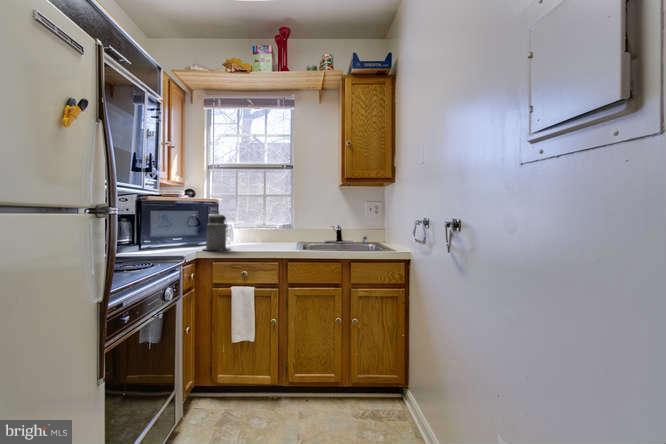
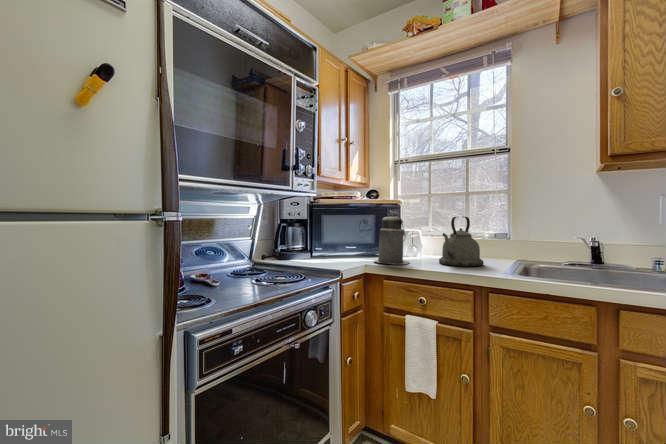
kettle: none [252,214,281,248] -> present [439,217,484,266]

